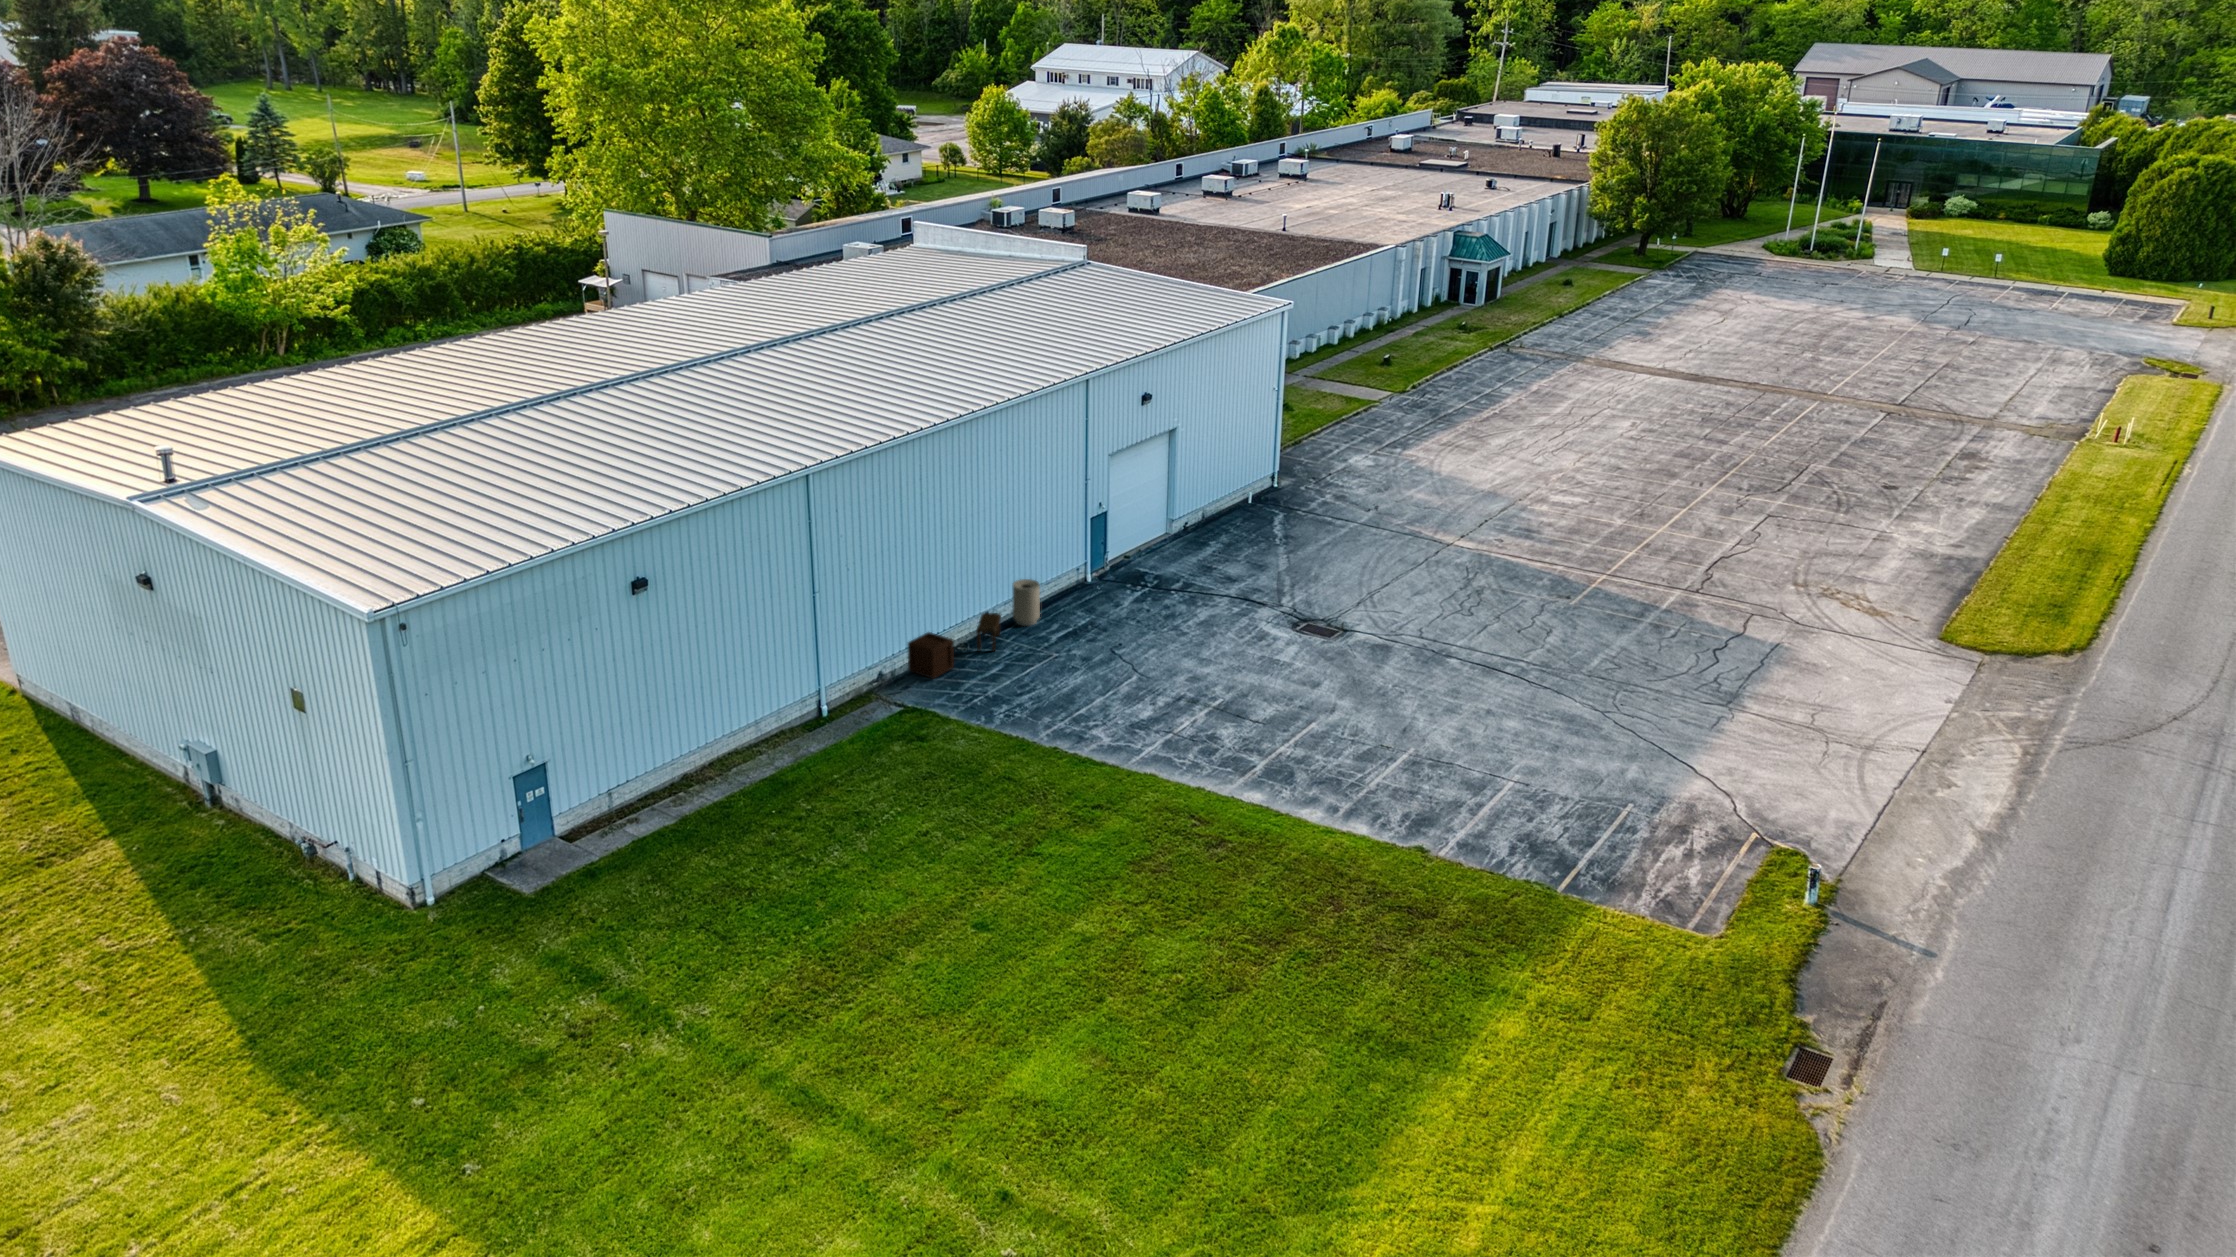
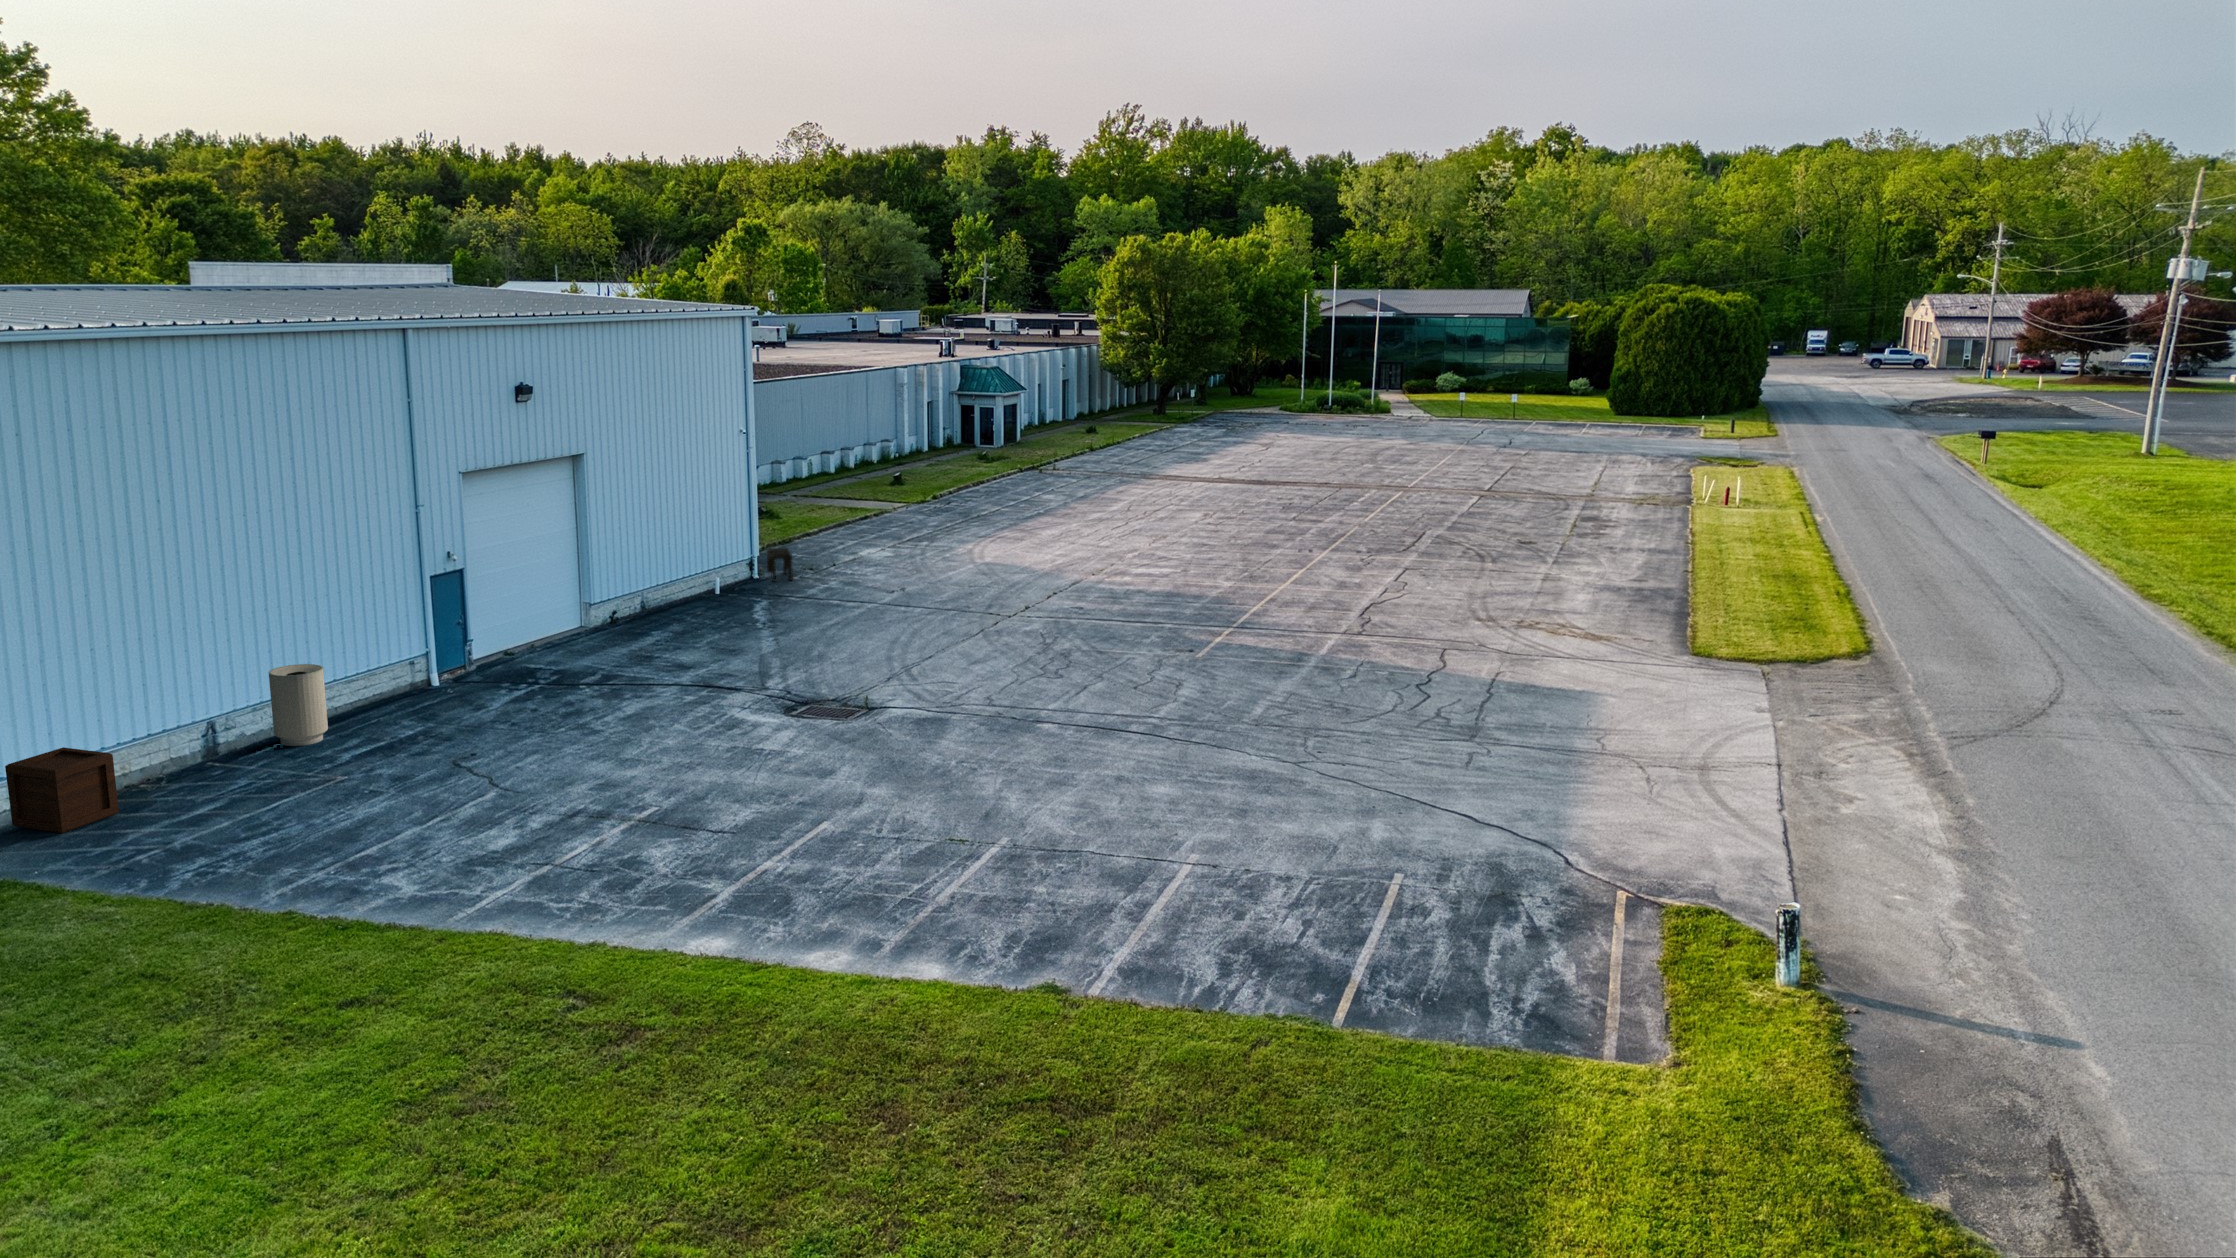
bench: present [976,613,1001,651] -> present [767,548,793,582]

